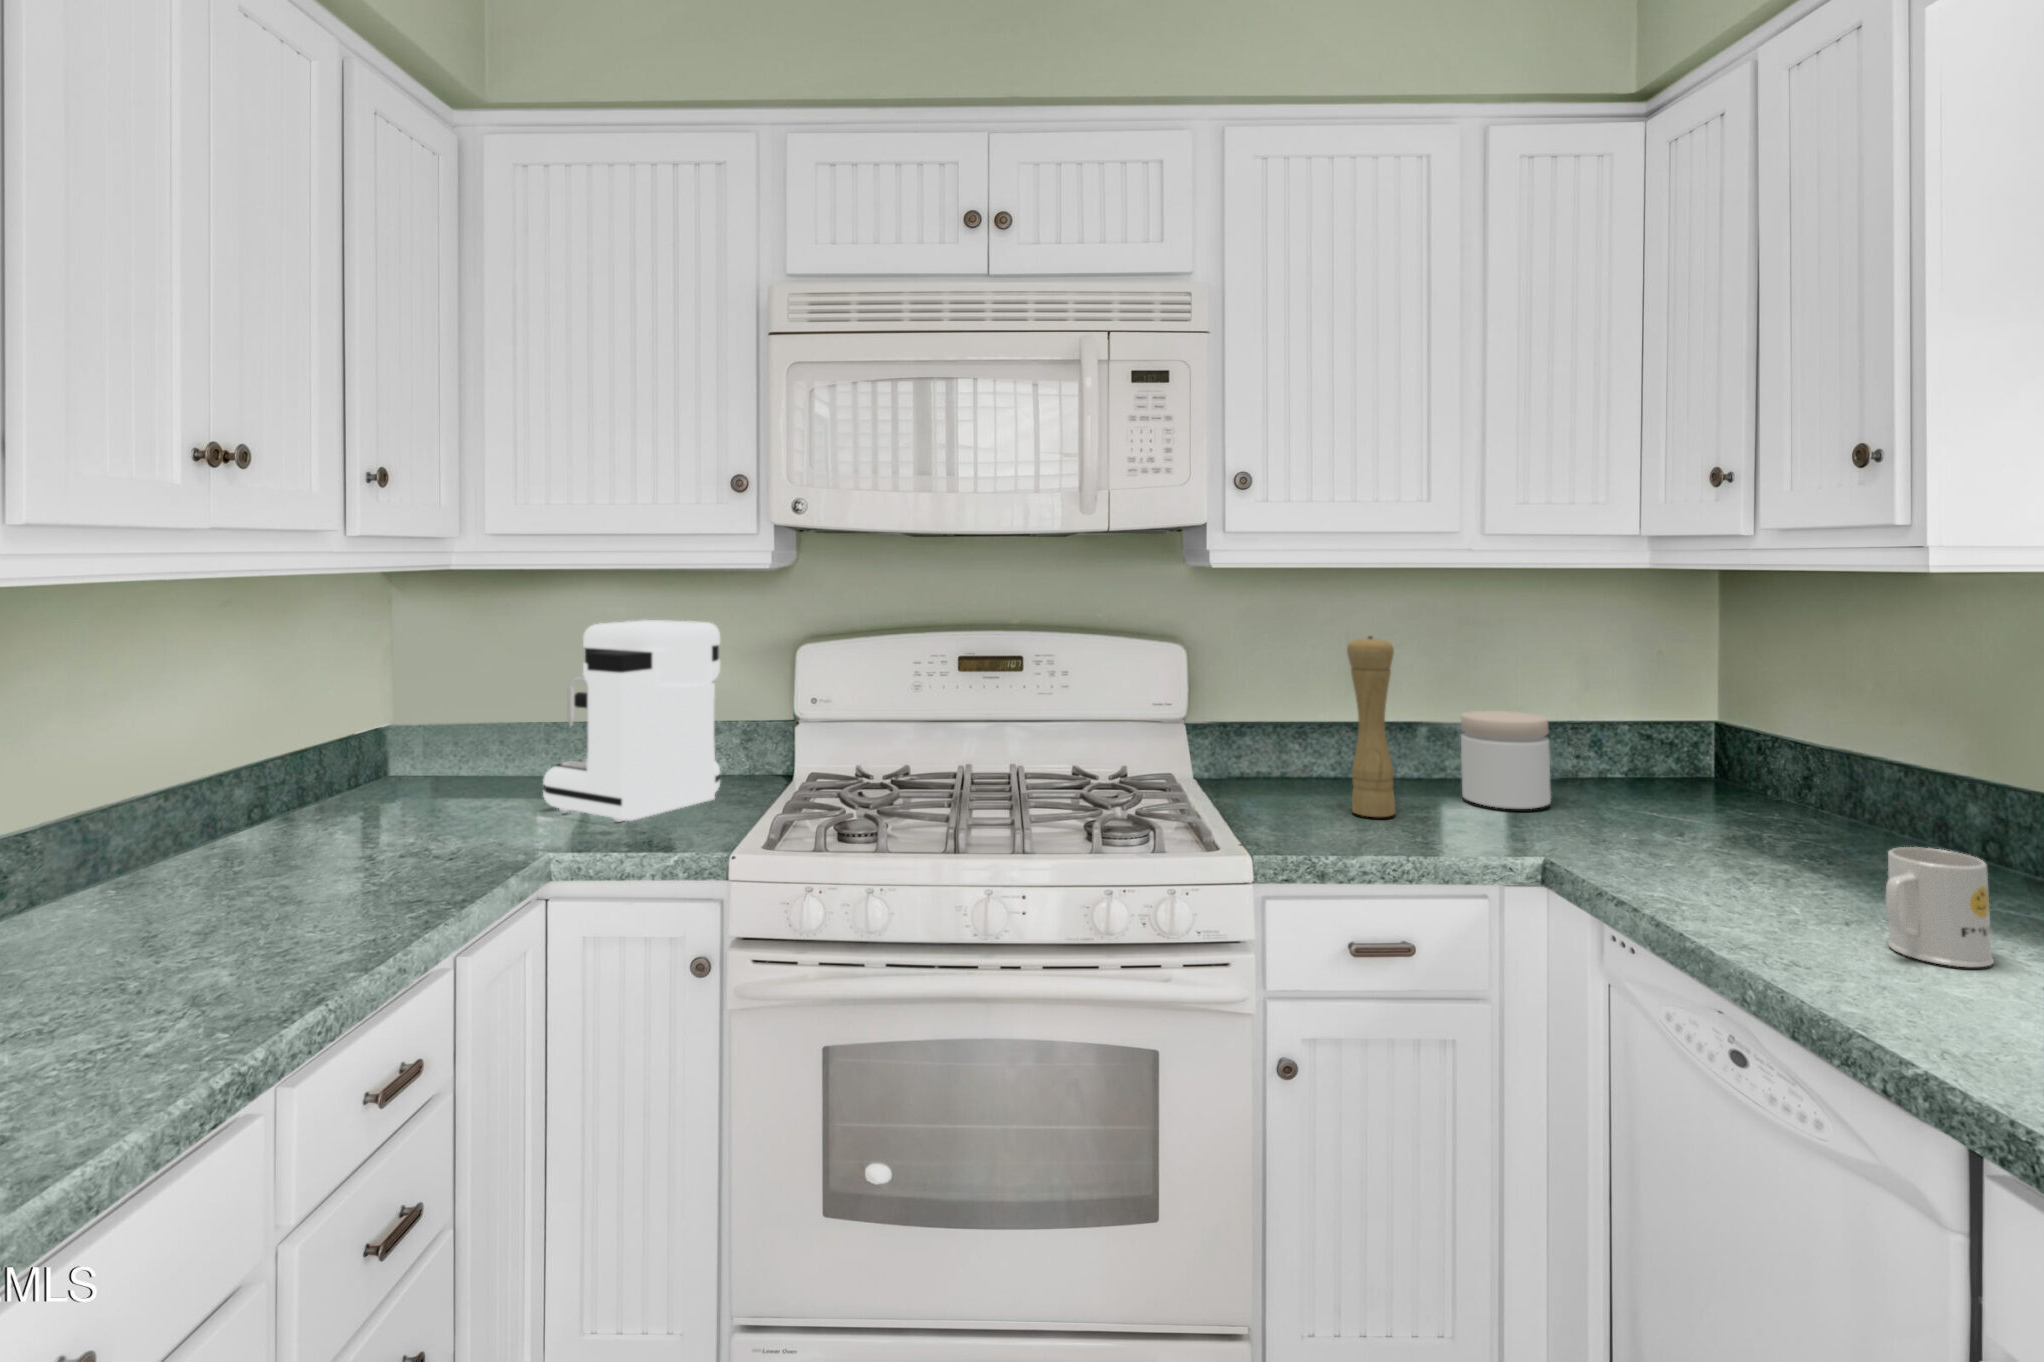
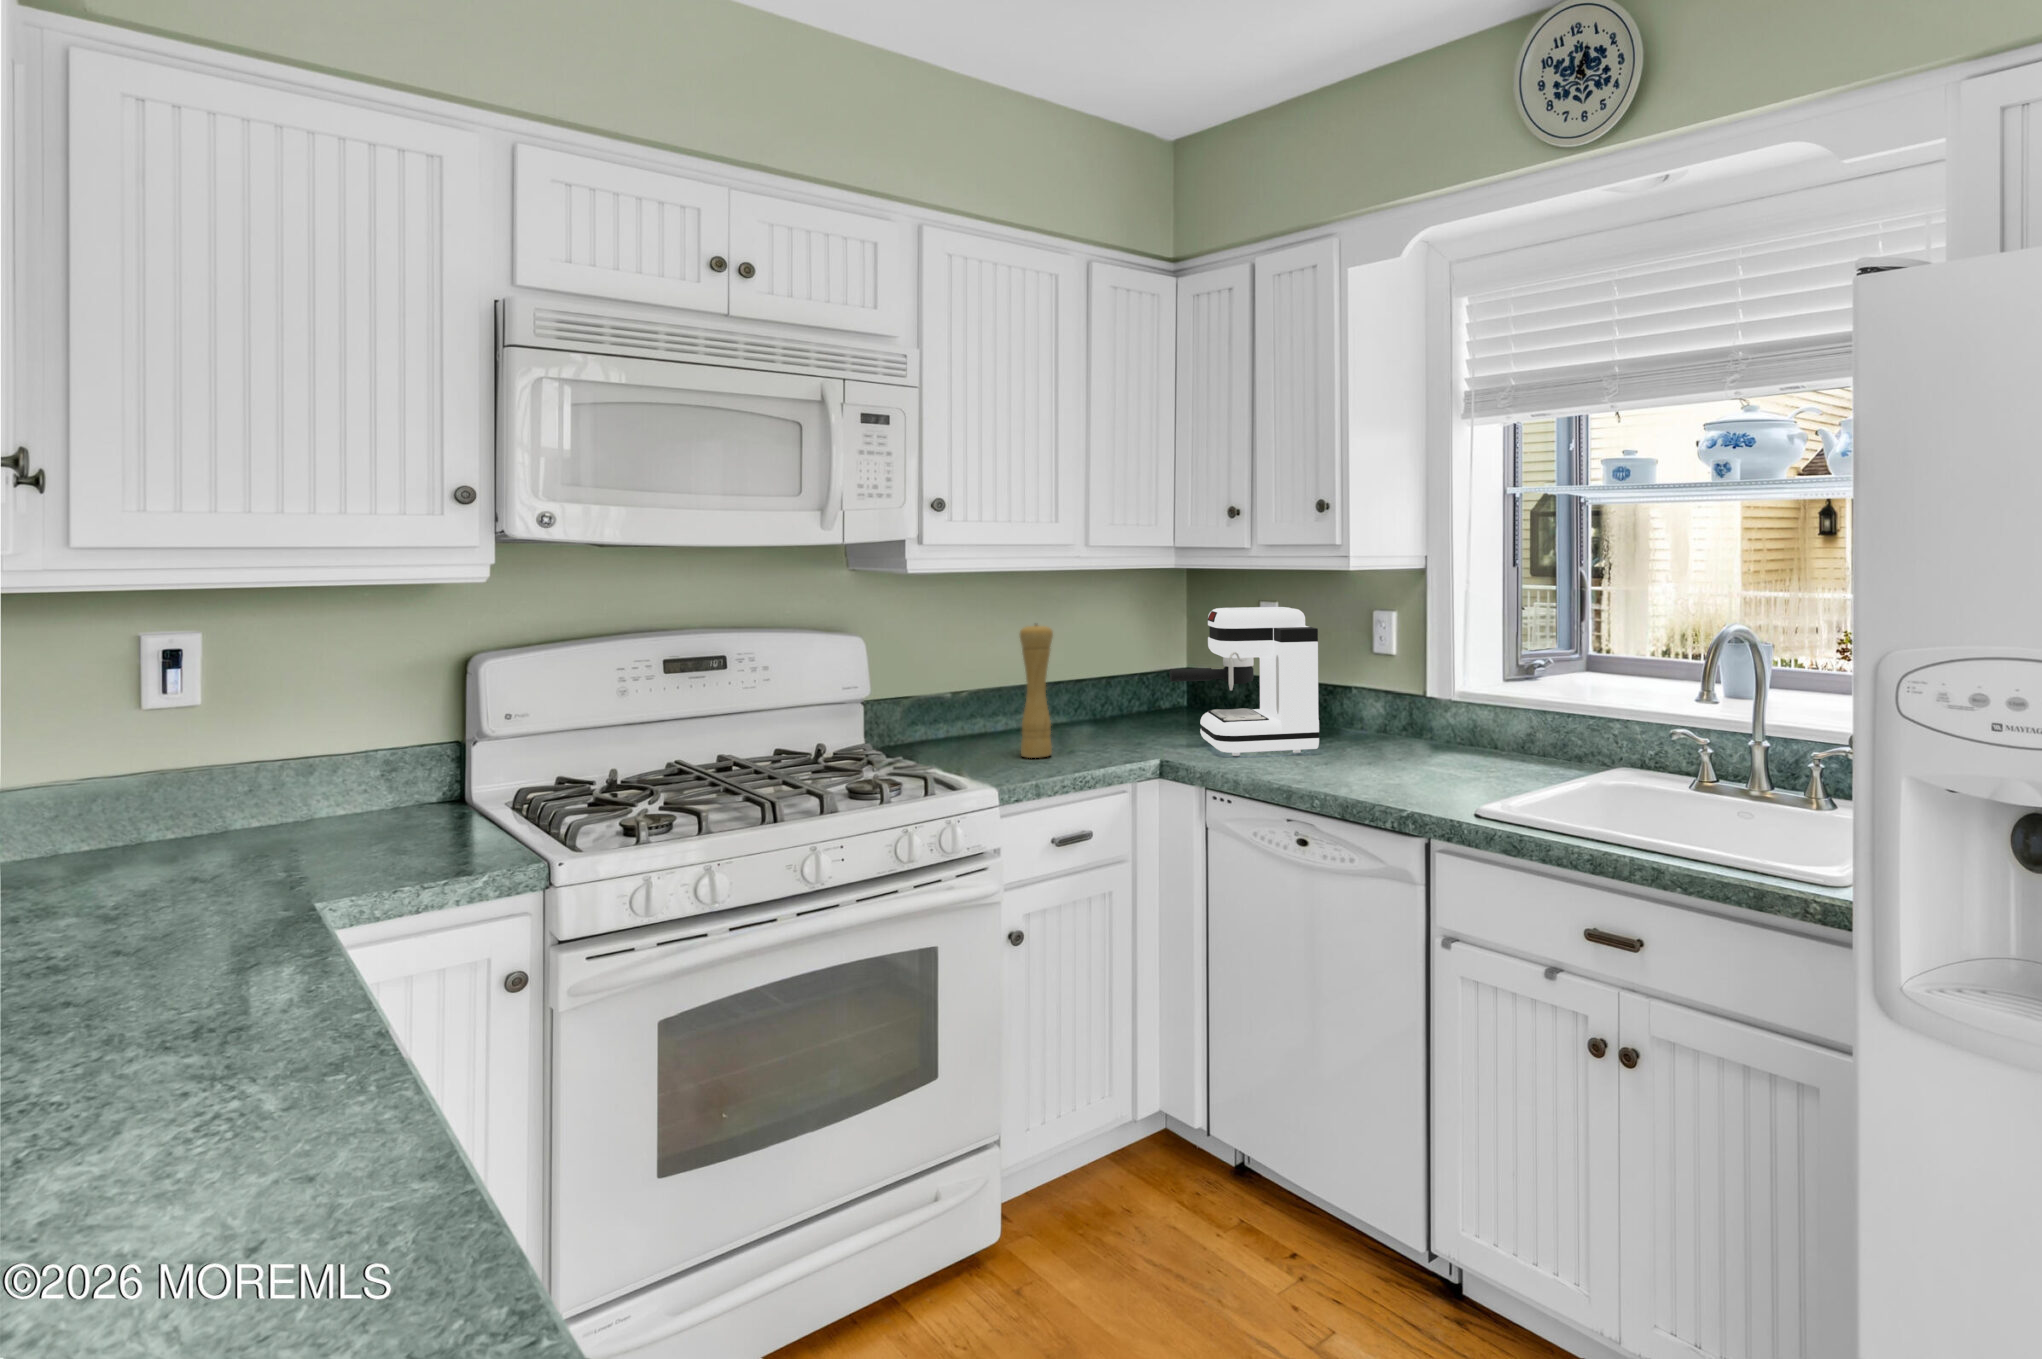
coffee maker: present [543,620,720,822] -> present [1170,607,1319,756]
jar: present [1461,711,1551,809] -> none [1075,675,1133,742]
mug: present [1886,847,1994,967] -> none [1354,716,1396,773]

